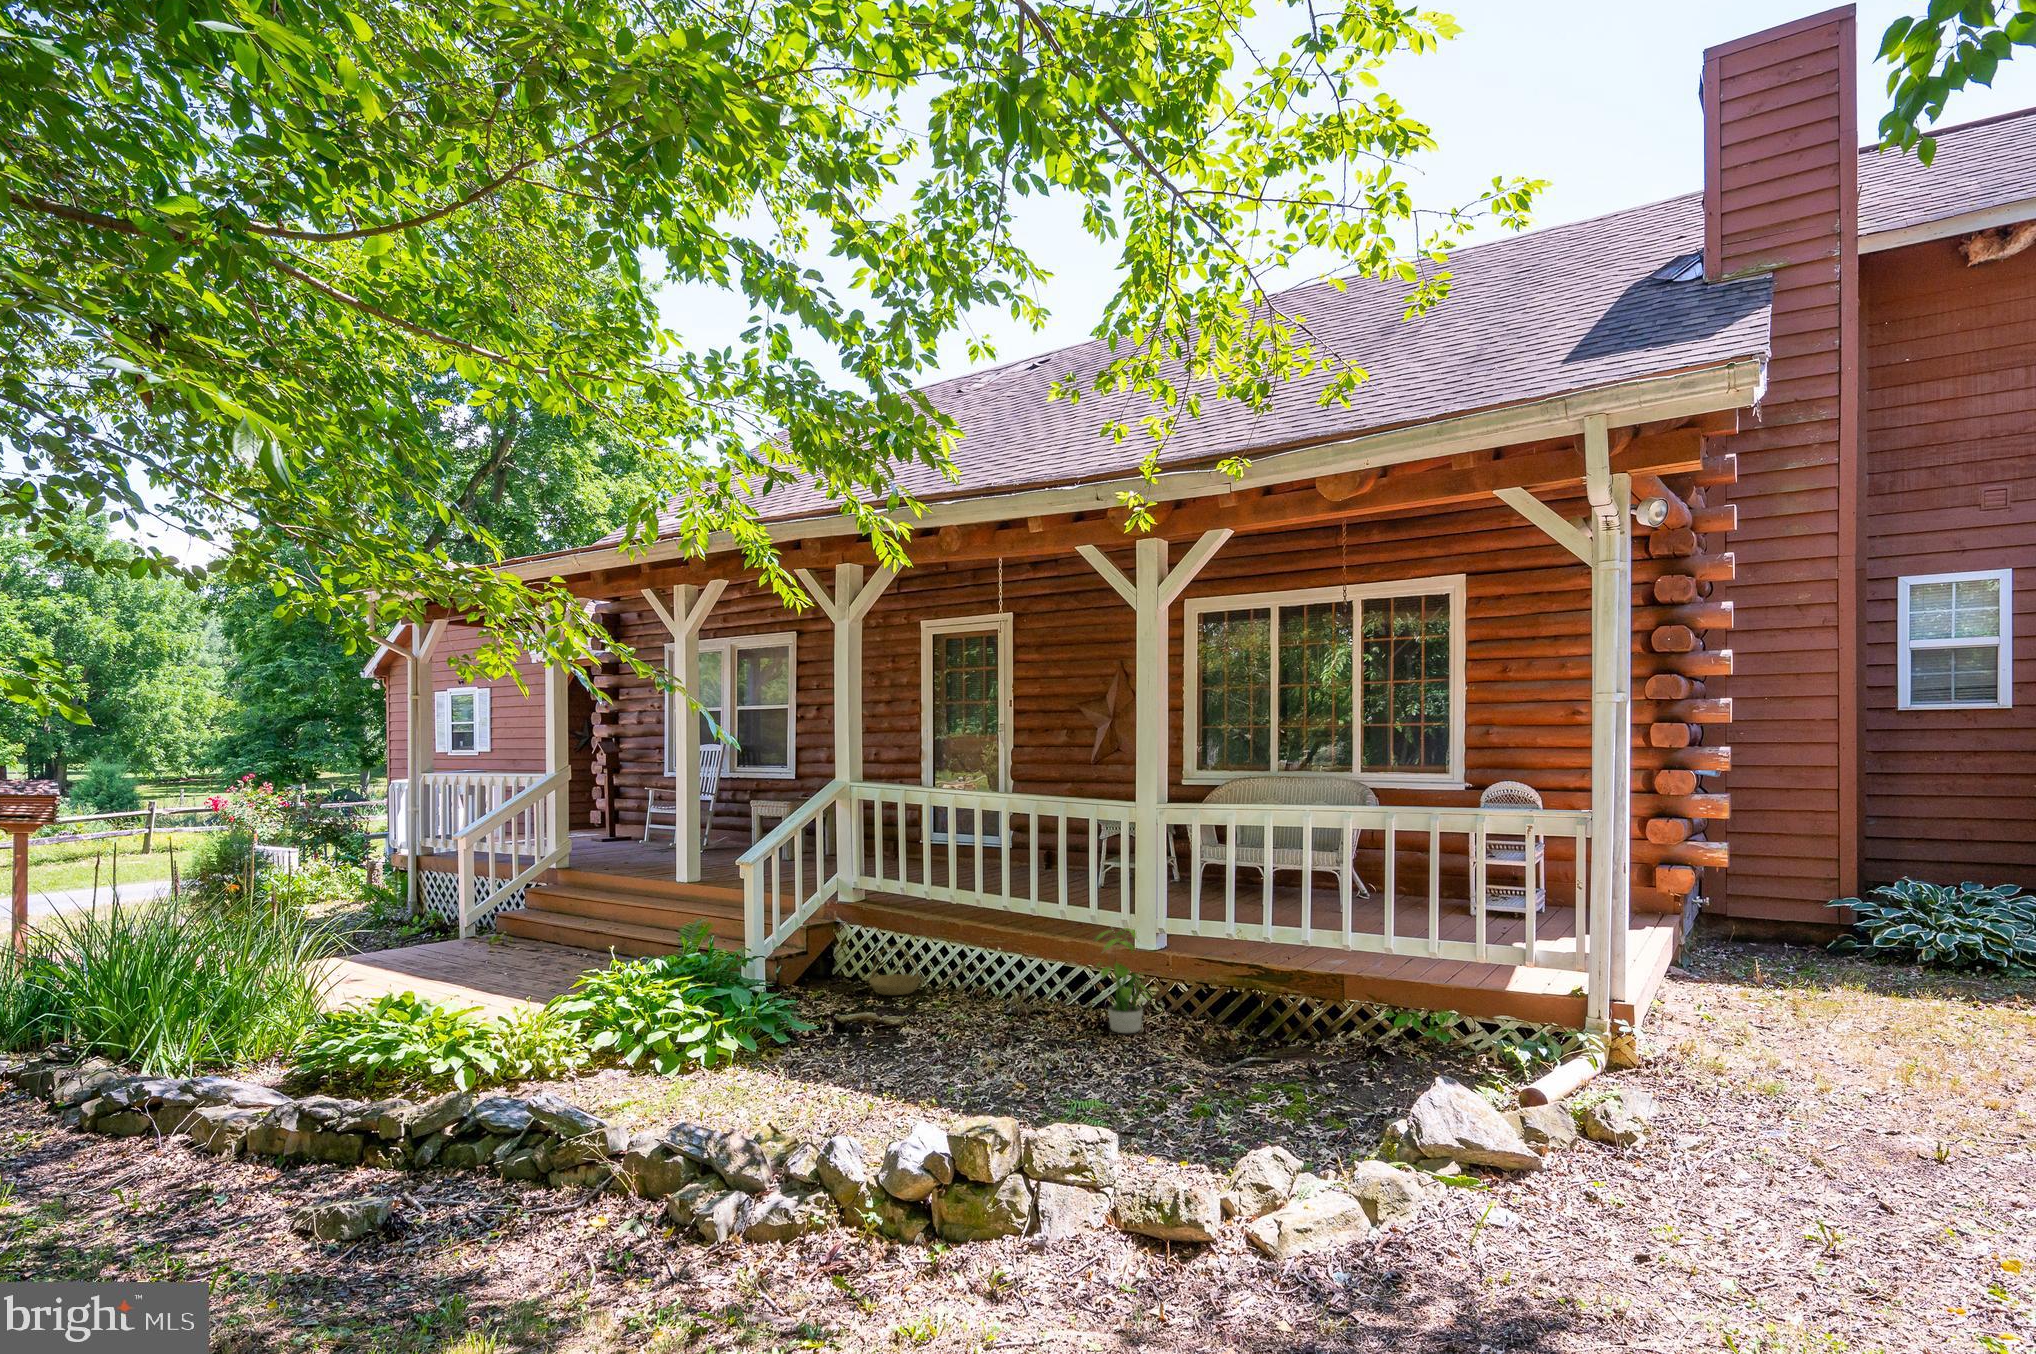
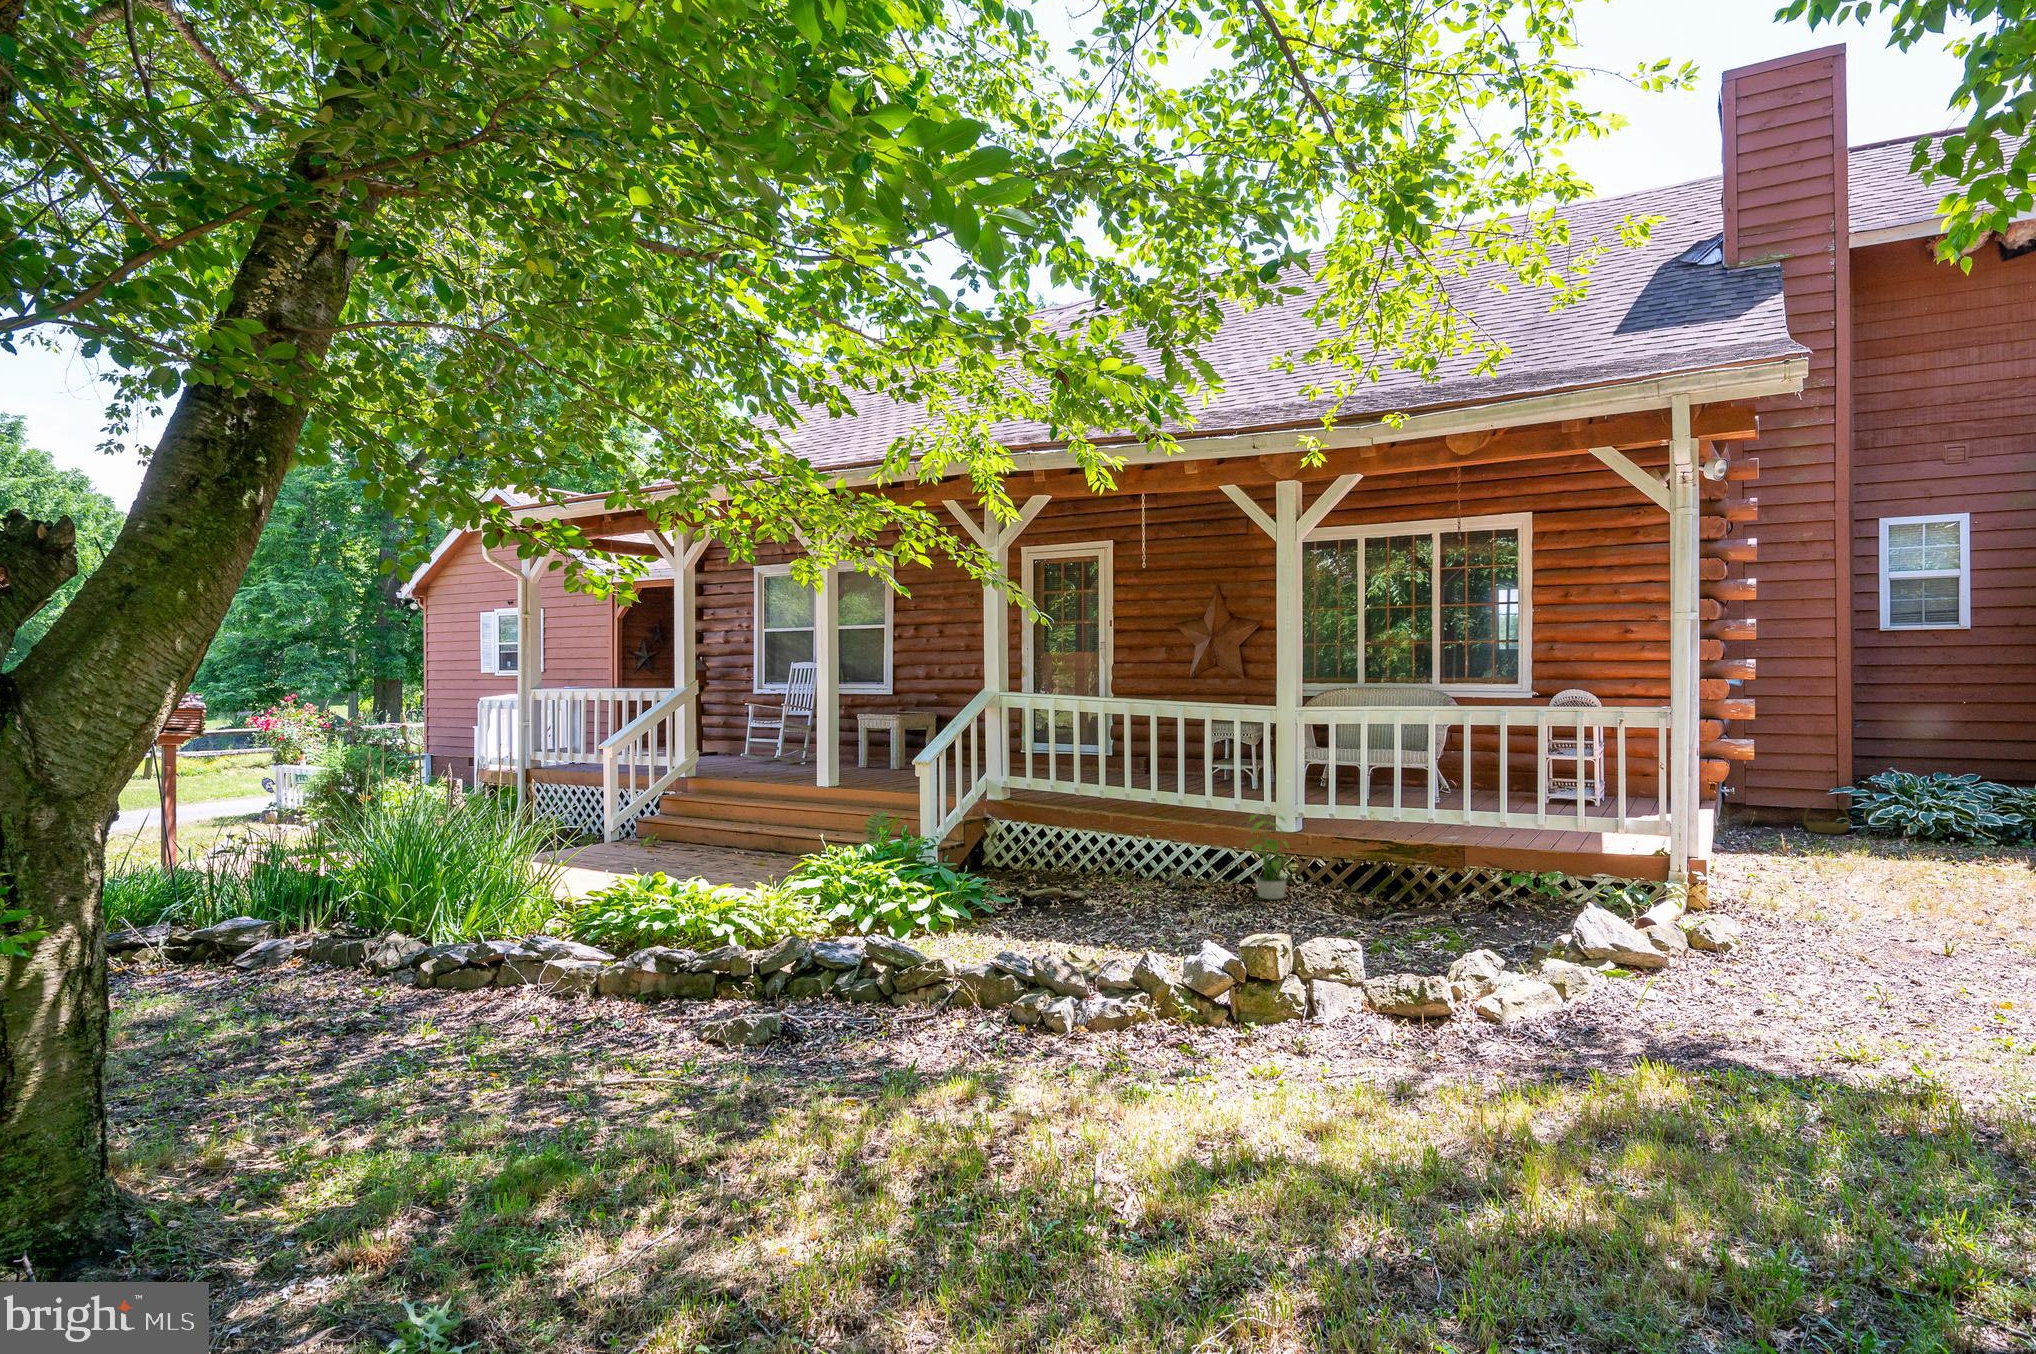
basket: present [869,946,920,995] -> present [1804,800,1850,834]

